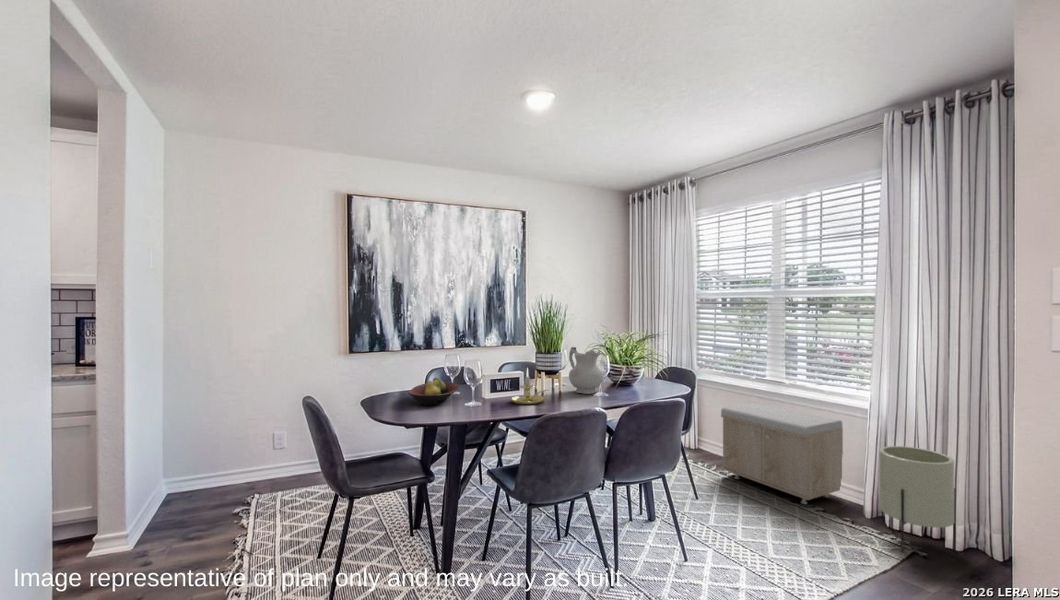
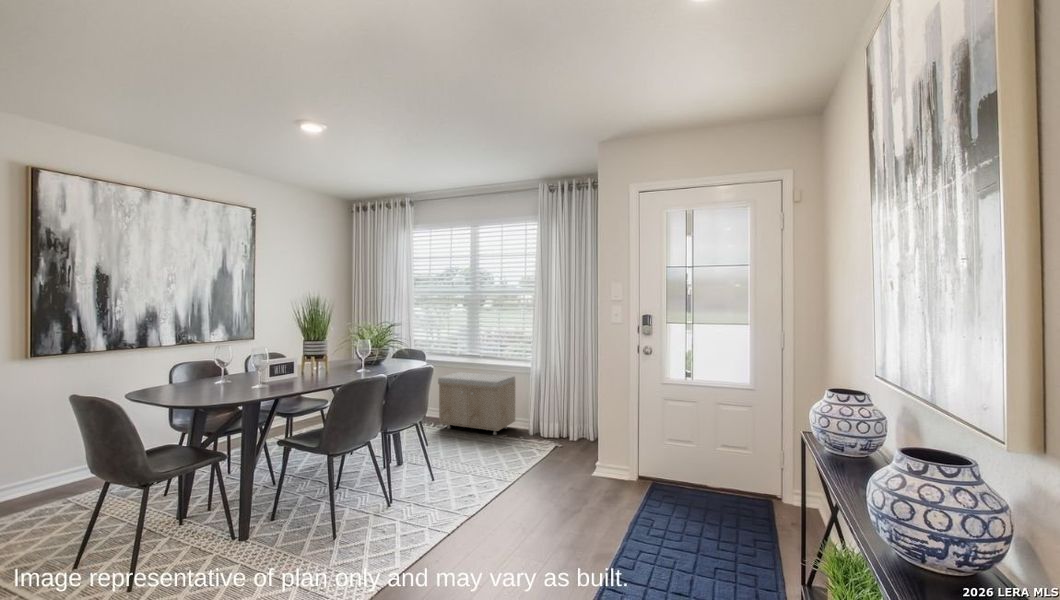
ceramic pitcher: present [569,347,604,394] -> none [335,333,367,371]
candle holder: present [511,368,549,404] -> none [295,351,330,382]
fruit bowl: present [408,378,459,405] -> none [186,367,238,392]
planter: present [879,446,956,552] -> none [539,386,575,448]

